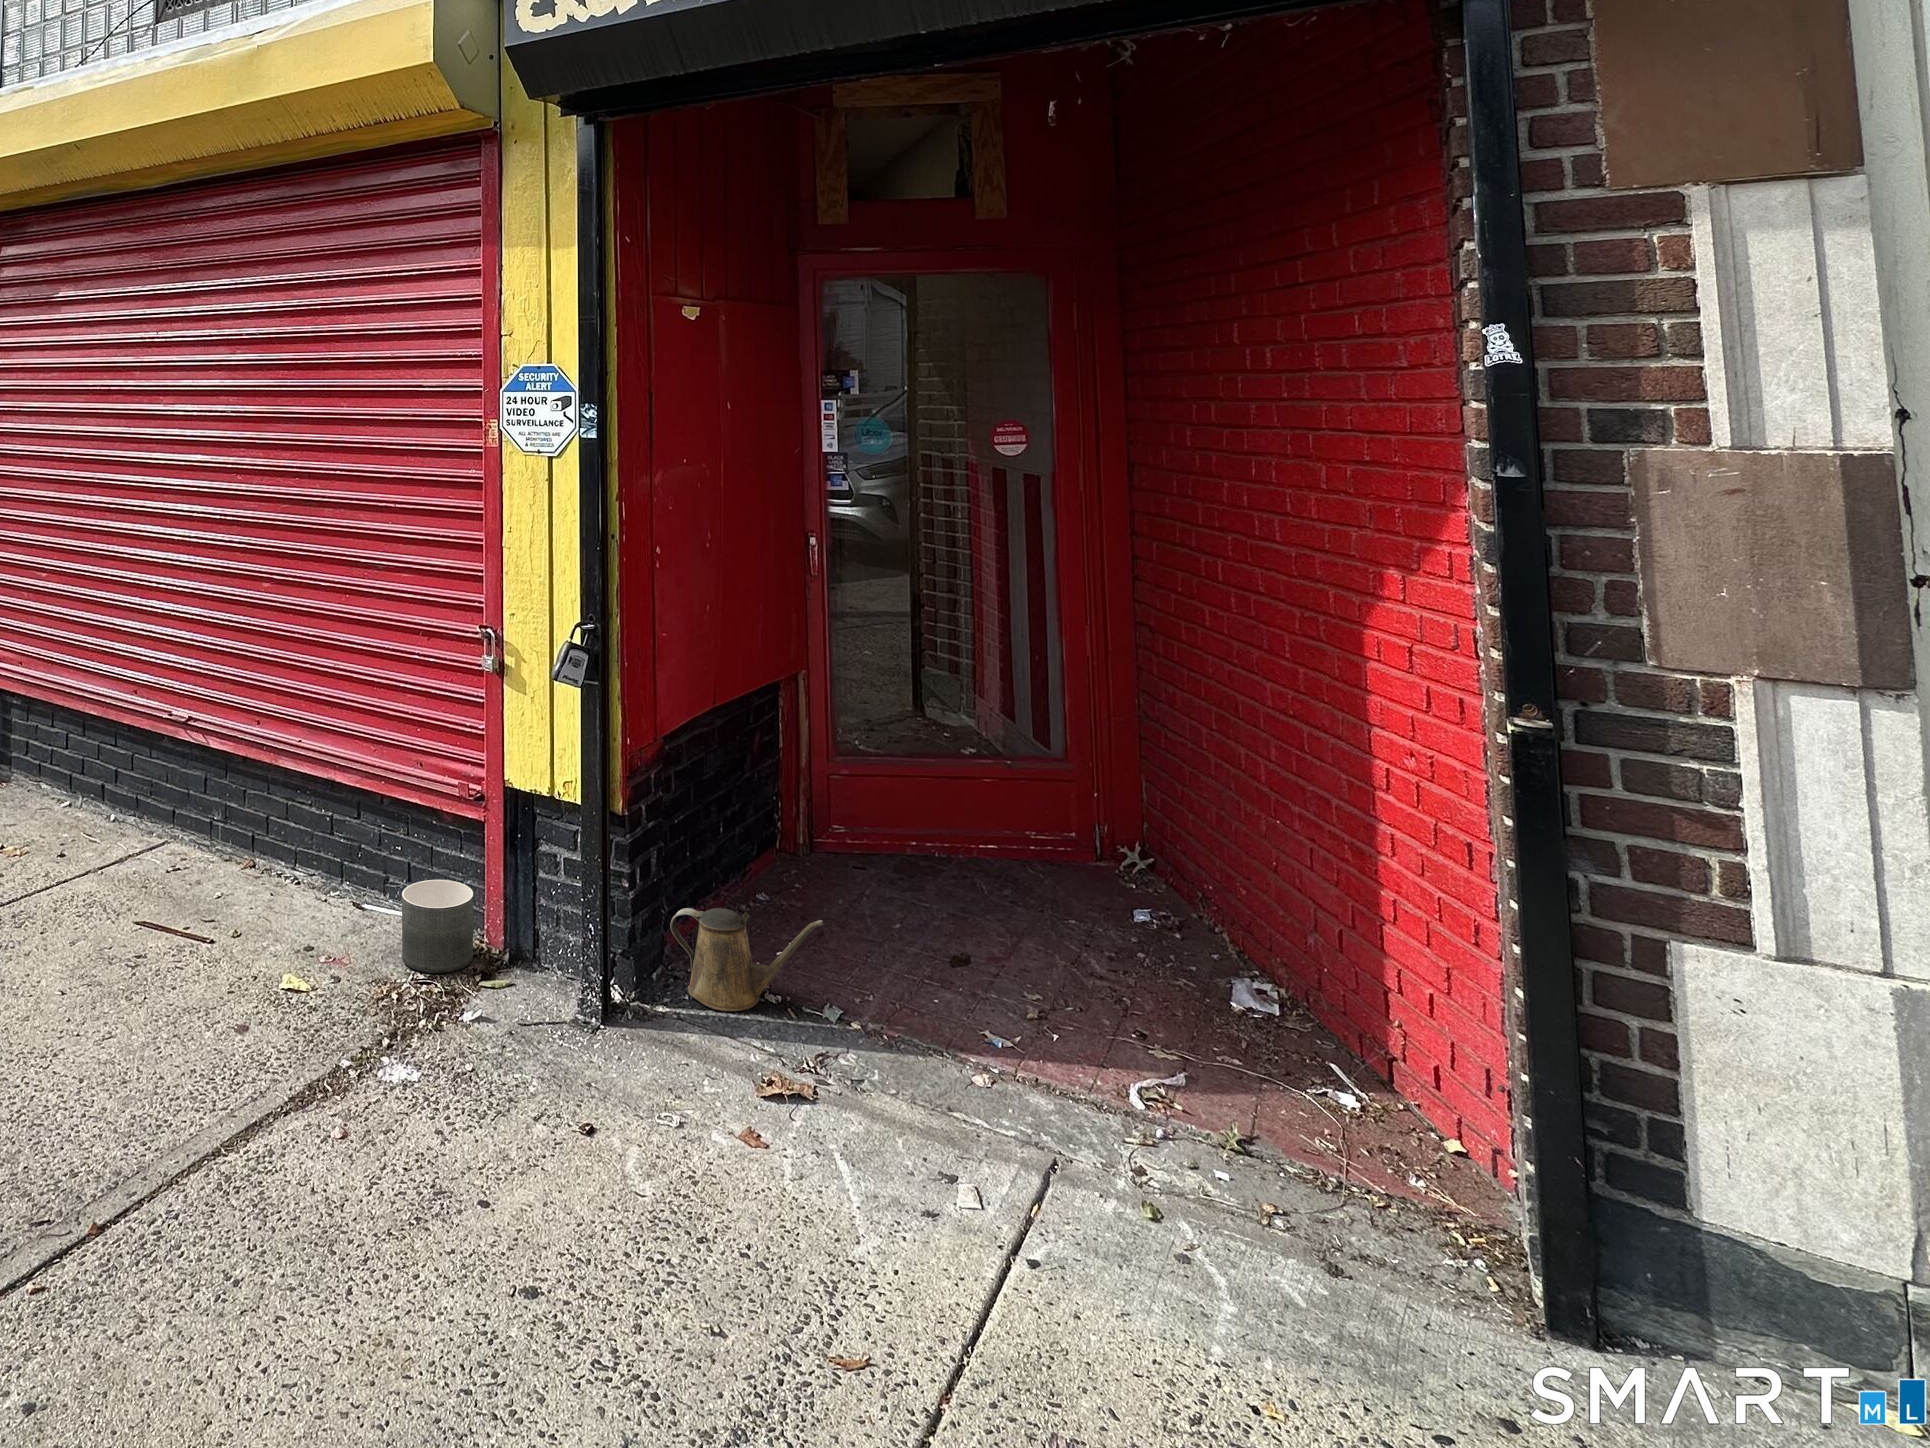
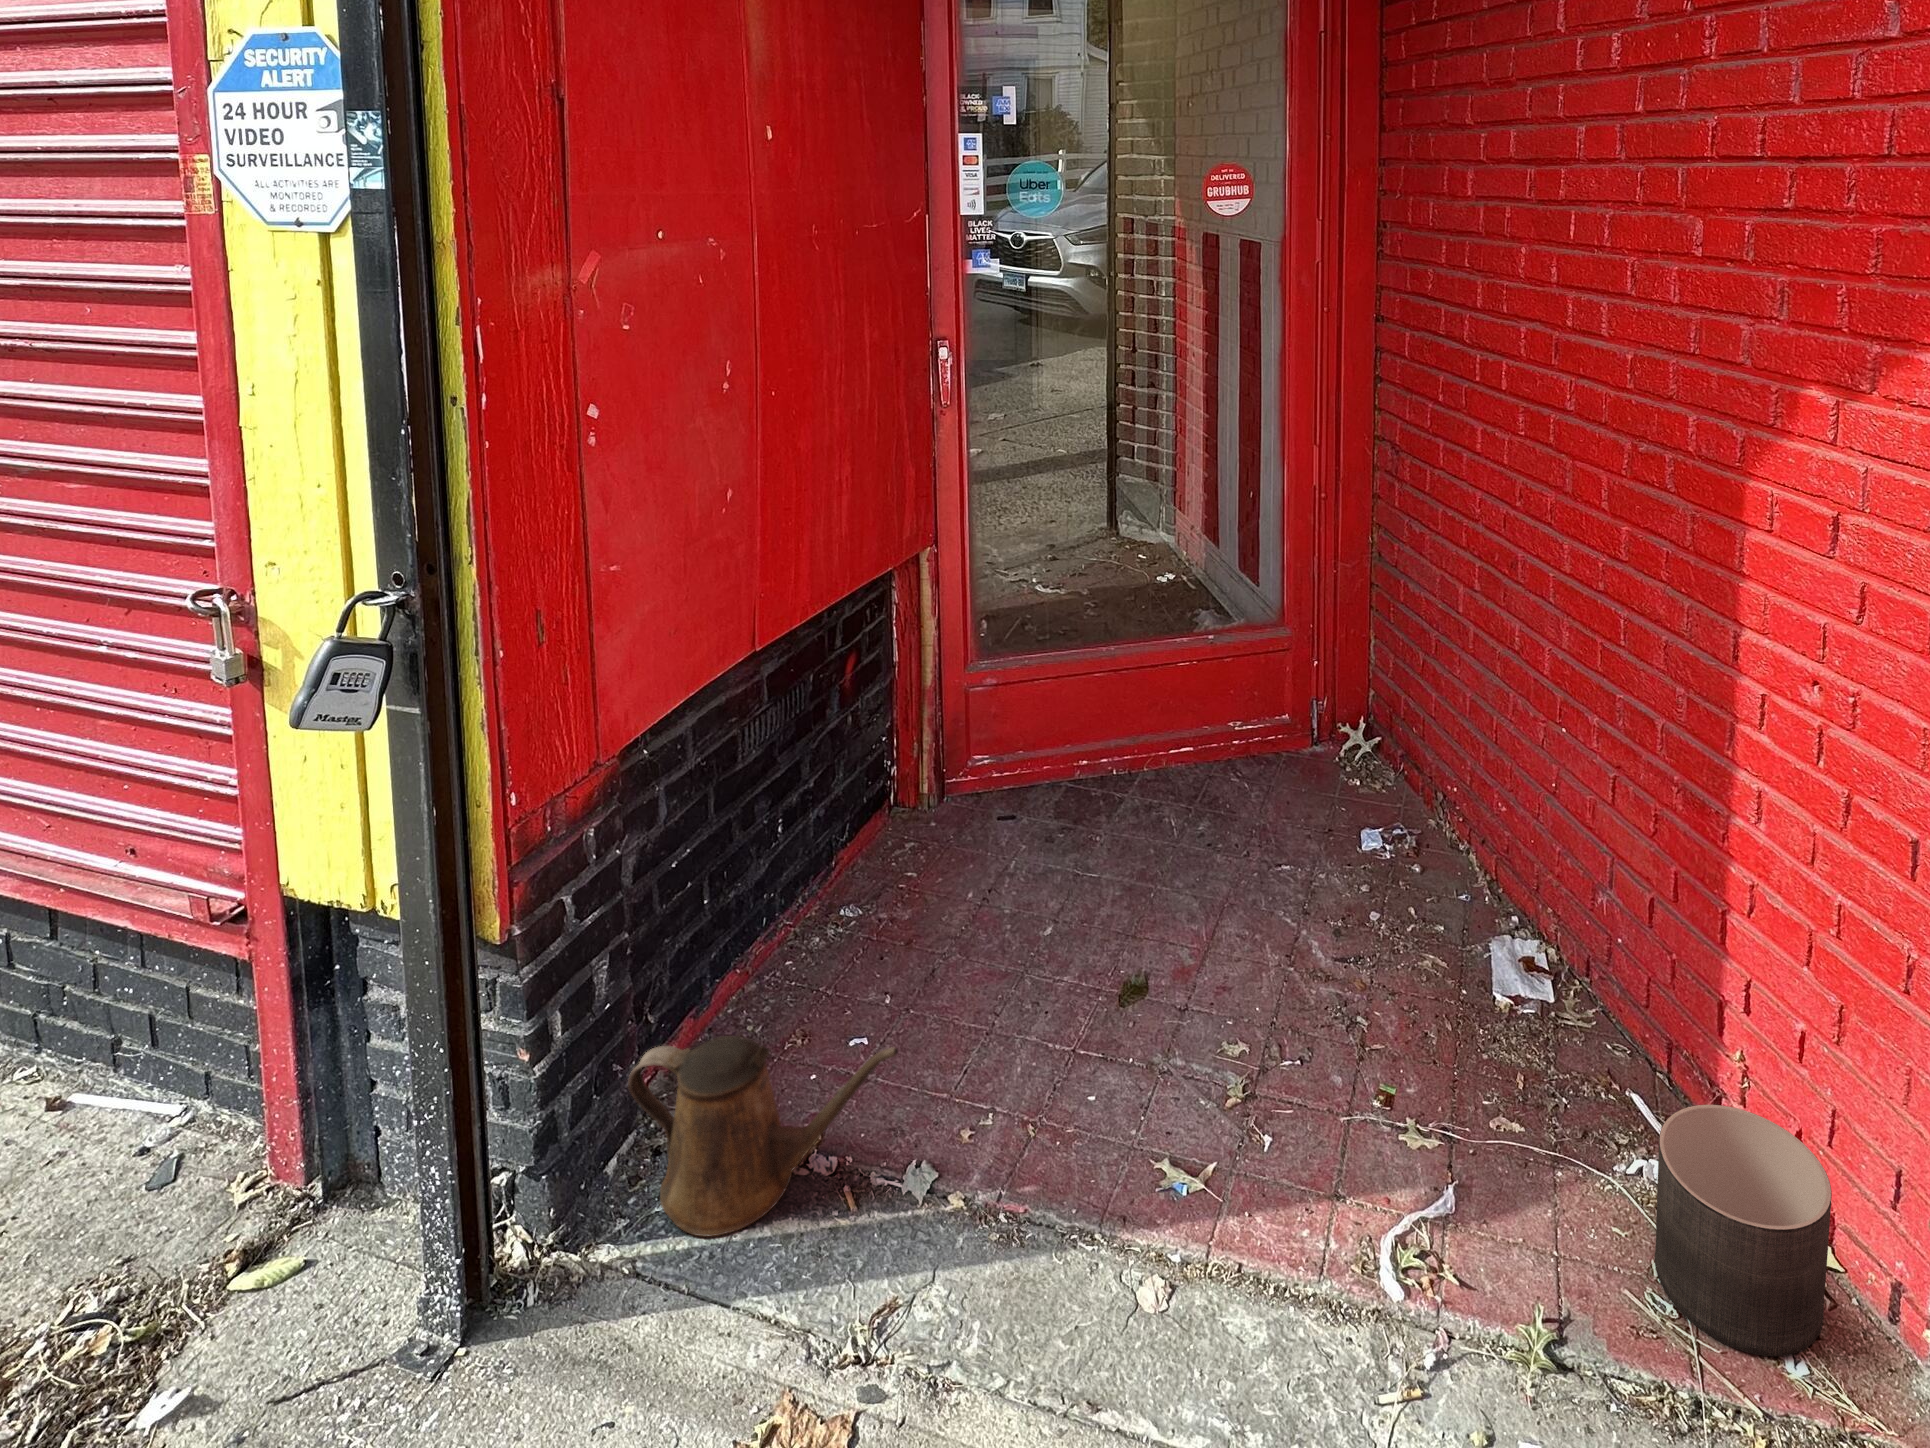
planter: present [402,880,473,973] -> present [1655,1105,1832,1356]

